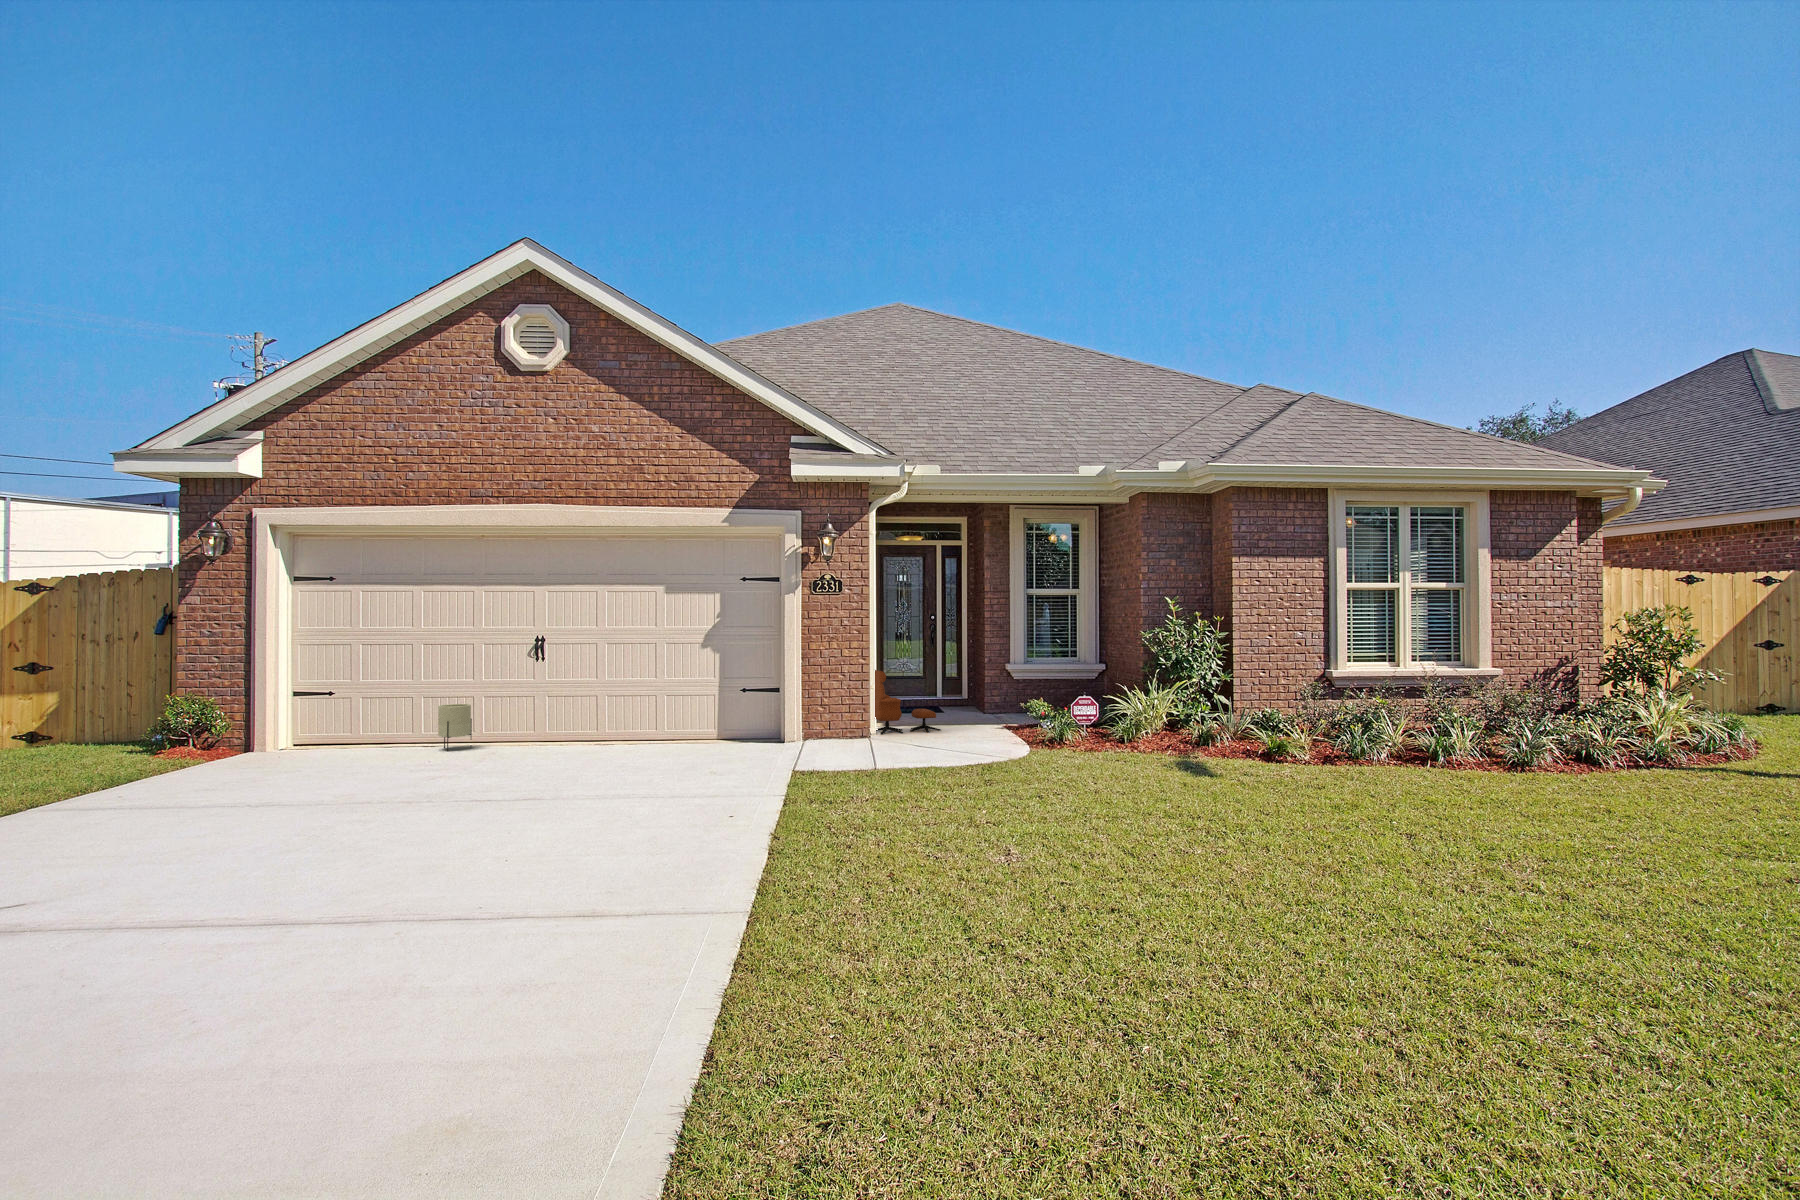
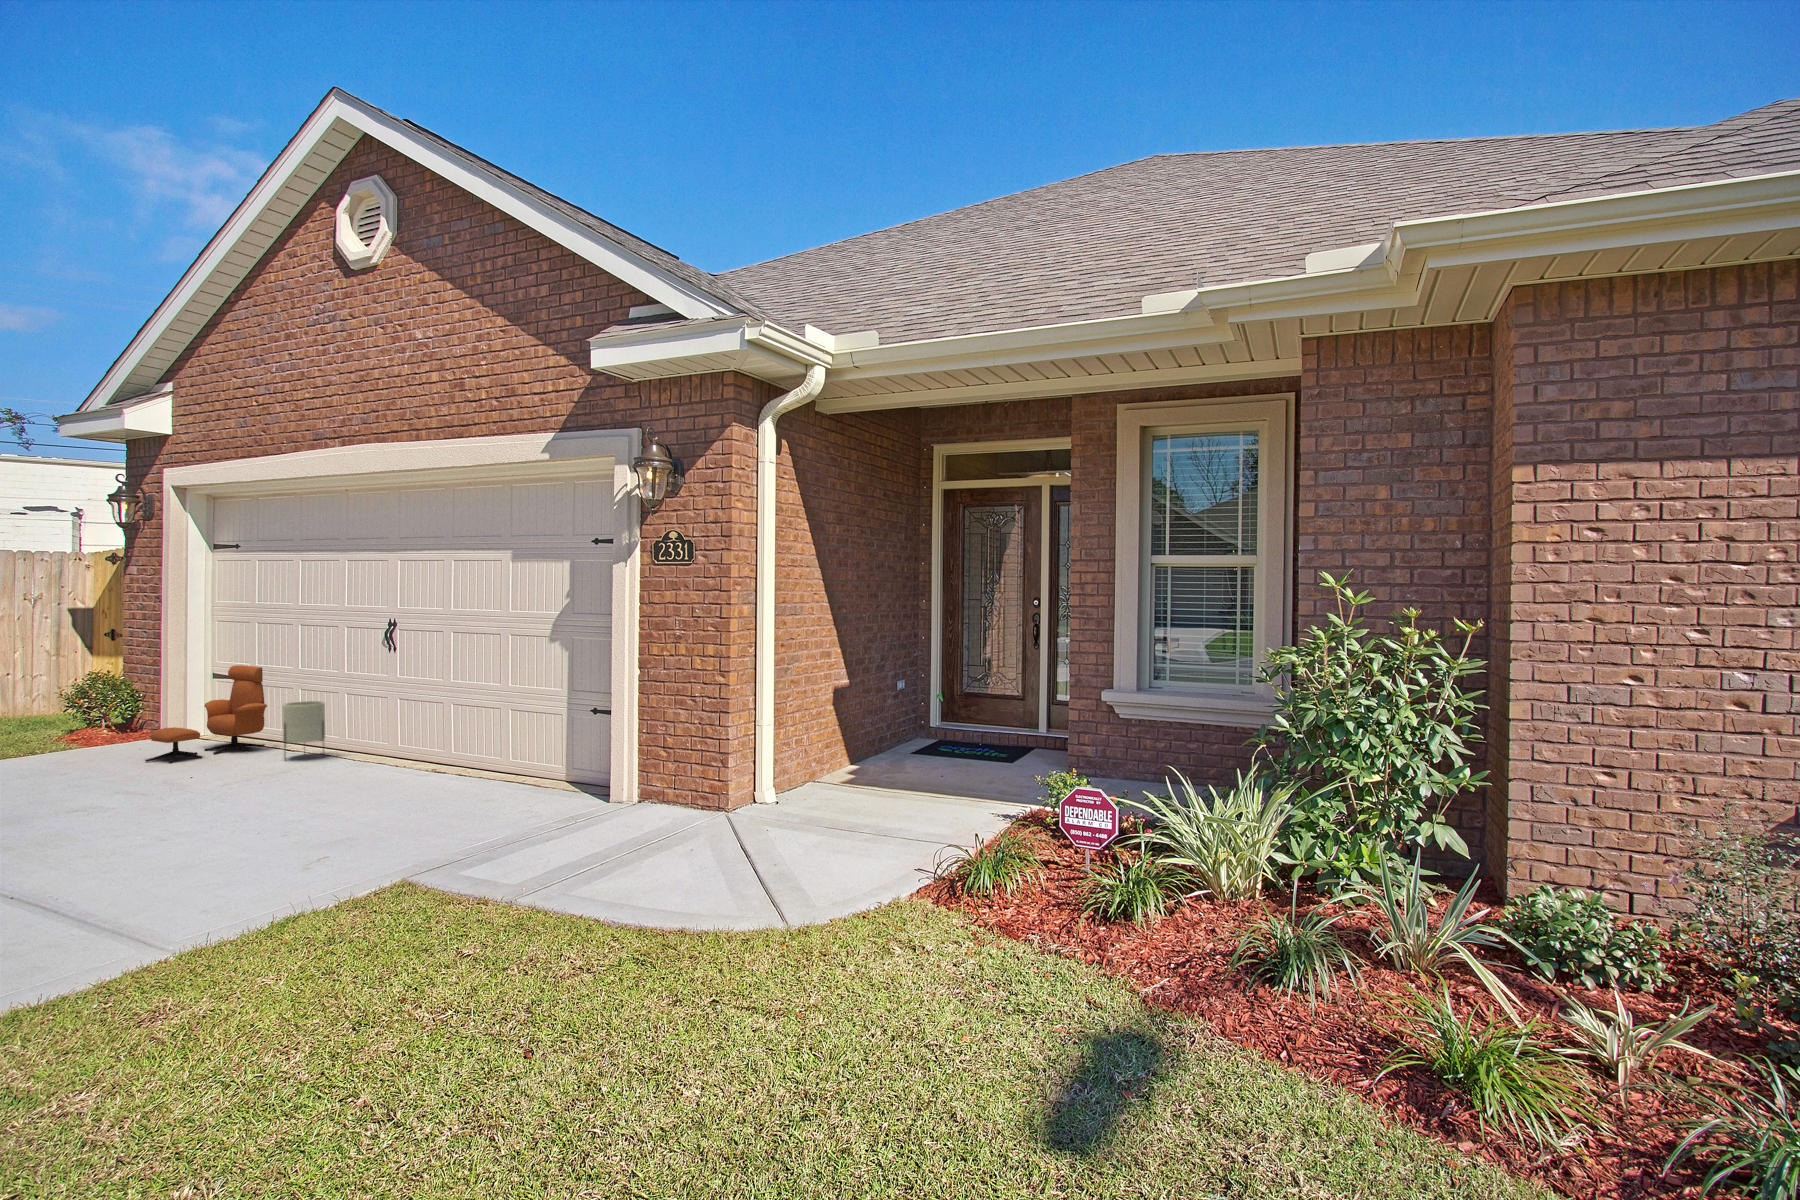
lounge chair: present [875,670,940,734] -> present [145,665,267,763]

